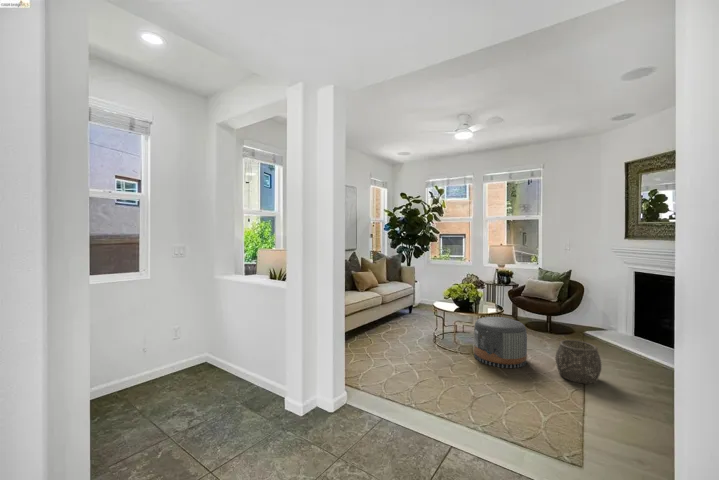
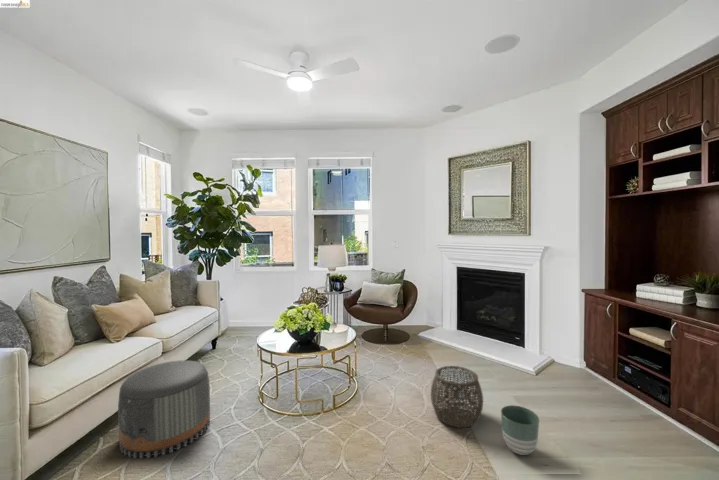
pouf: present [474,317,527,368] -> present [118,360,210,458]
planter: none [603,370,636,404] -> present [501,405,539,455]

